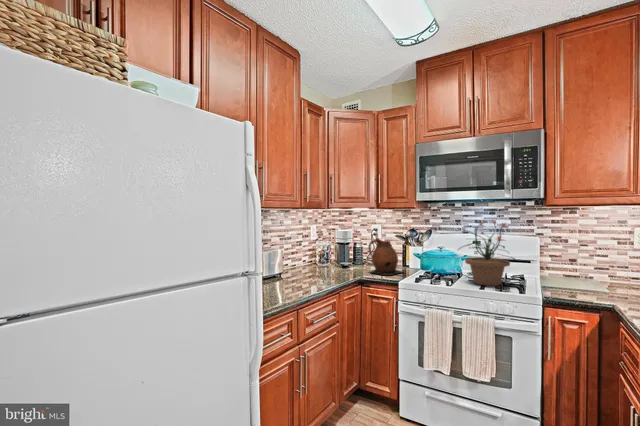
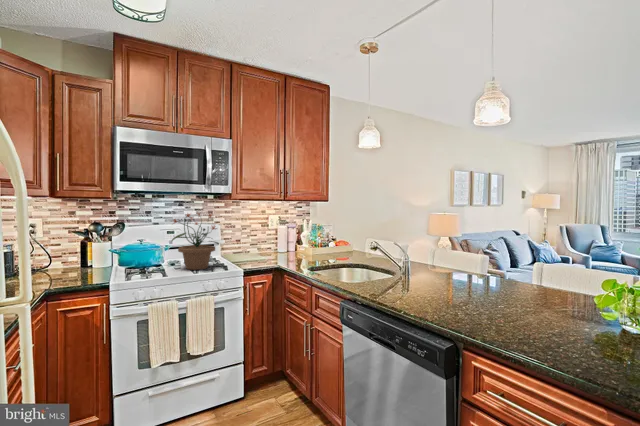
ceramic pitcher: present [369,236,403,275] -> none [53,233,102,281]

